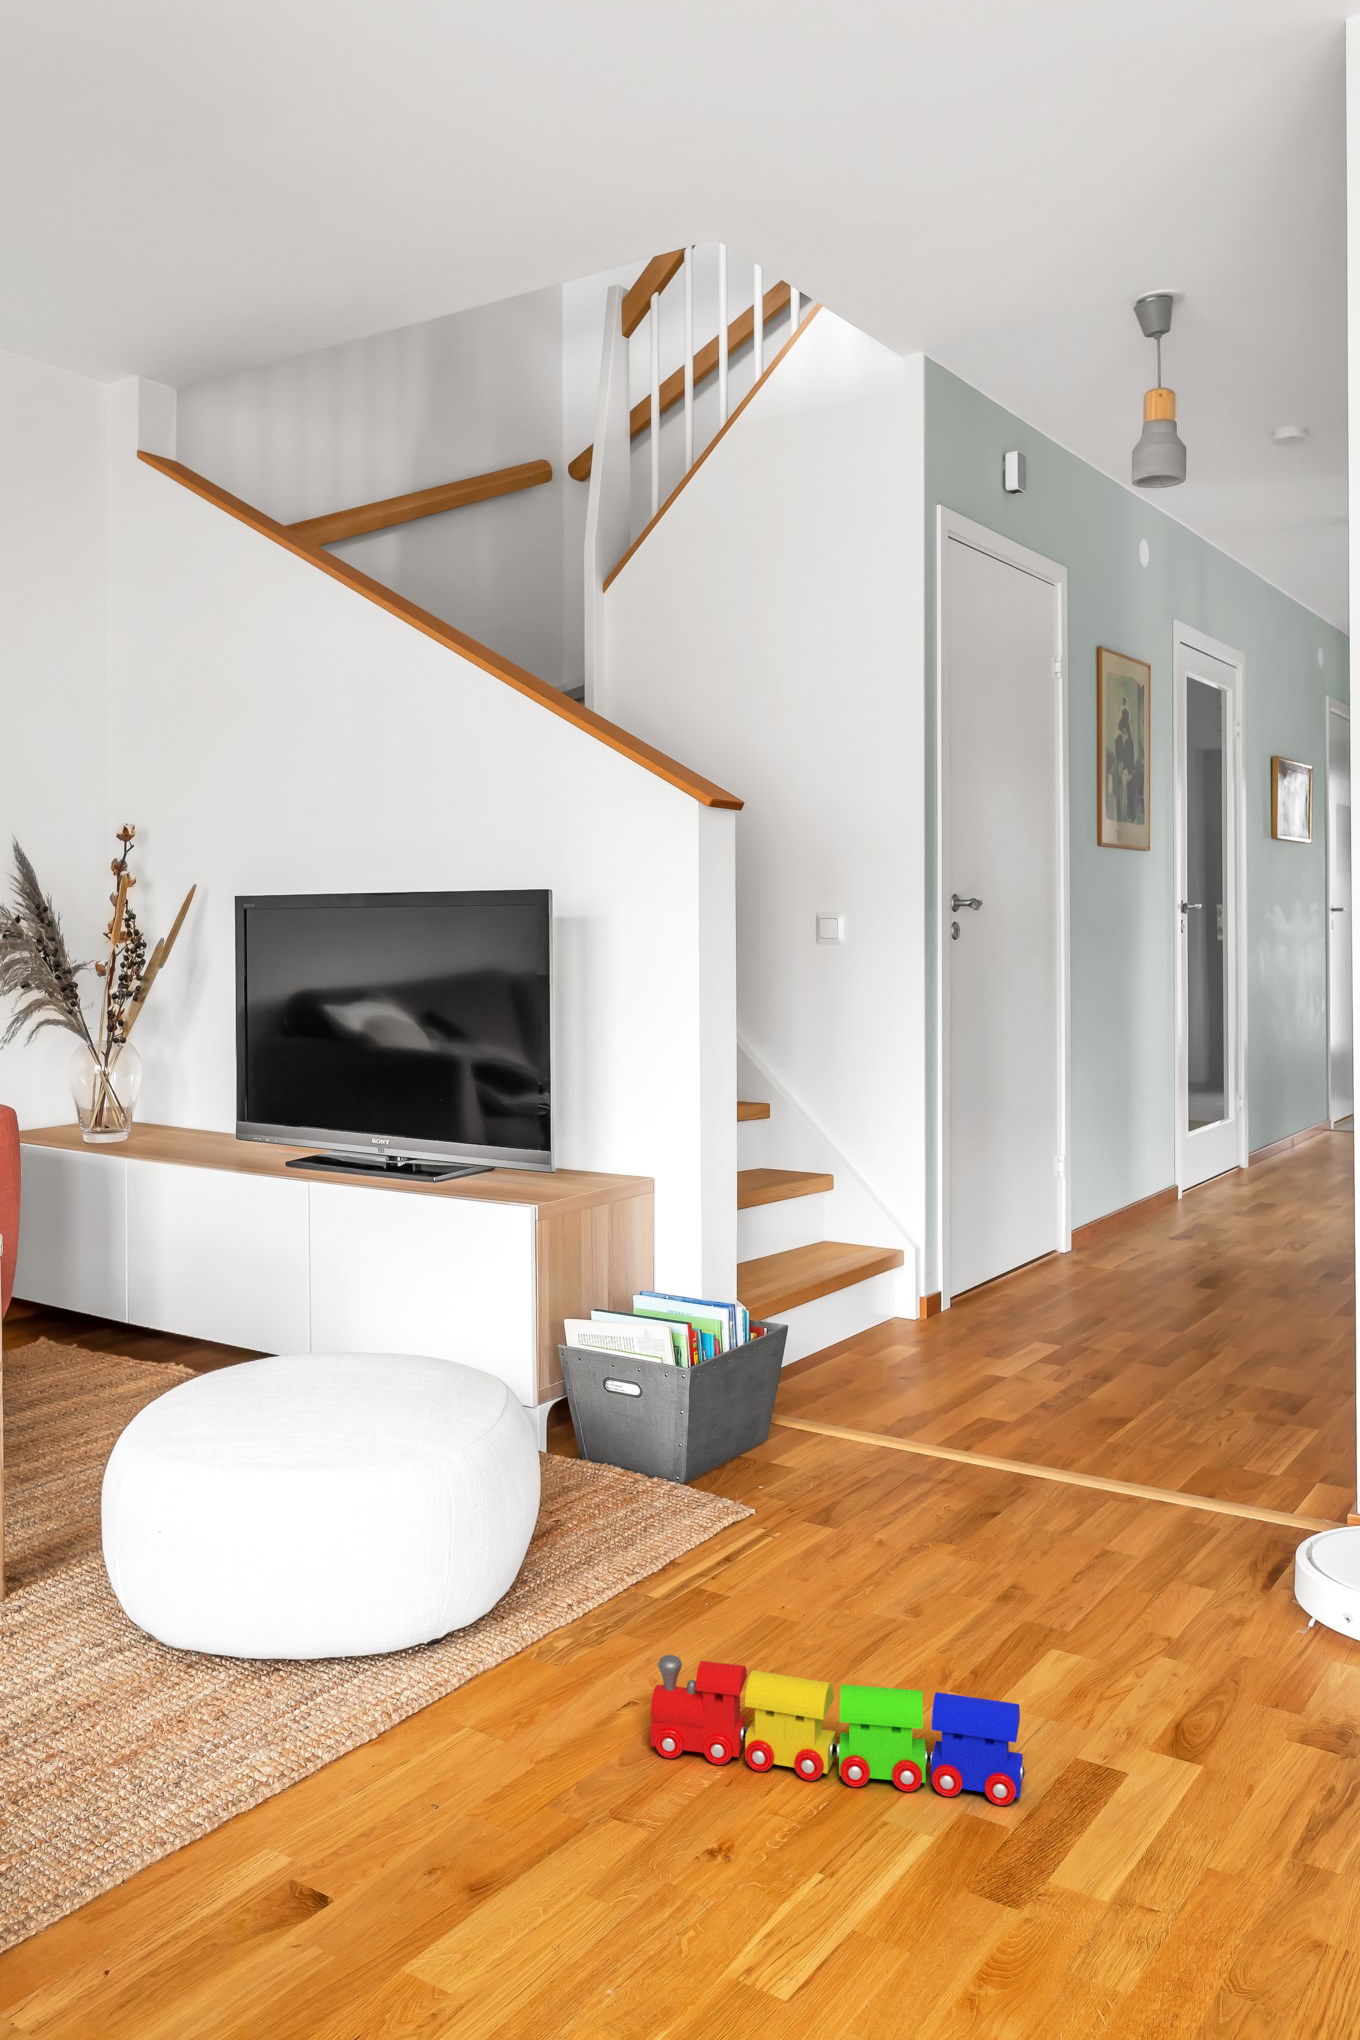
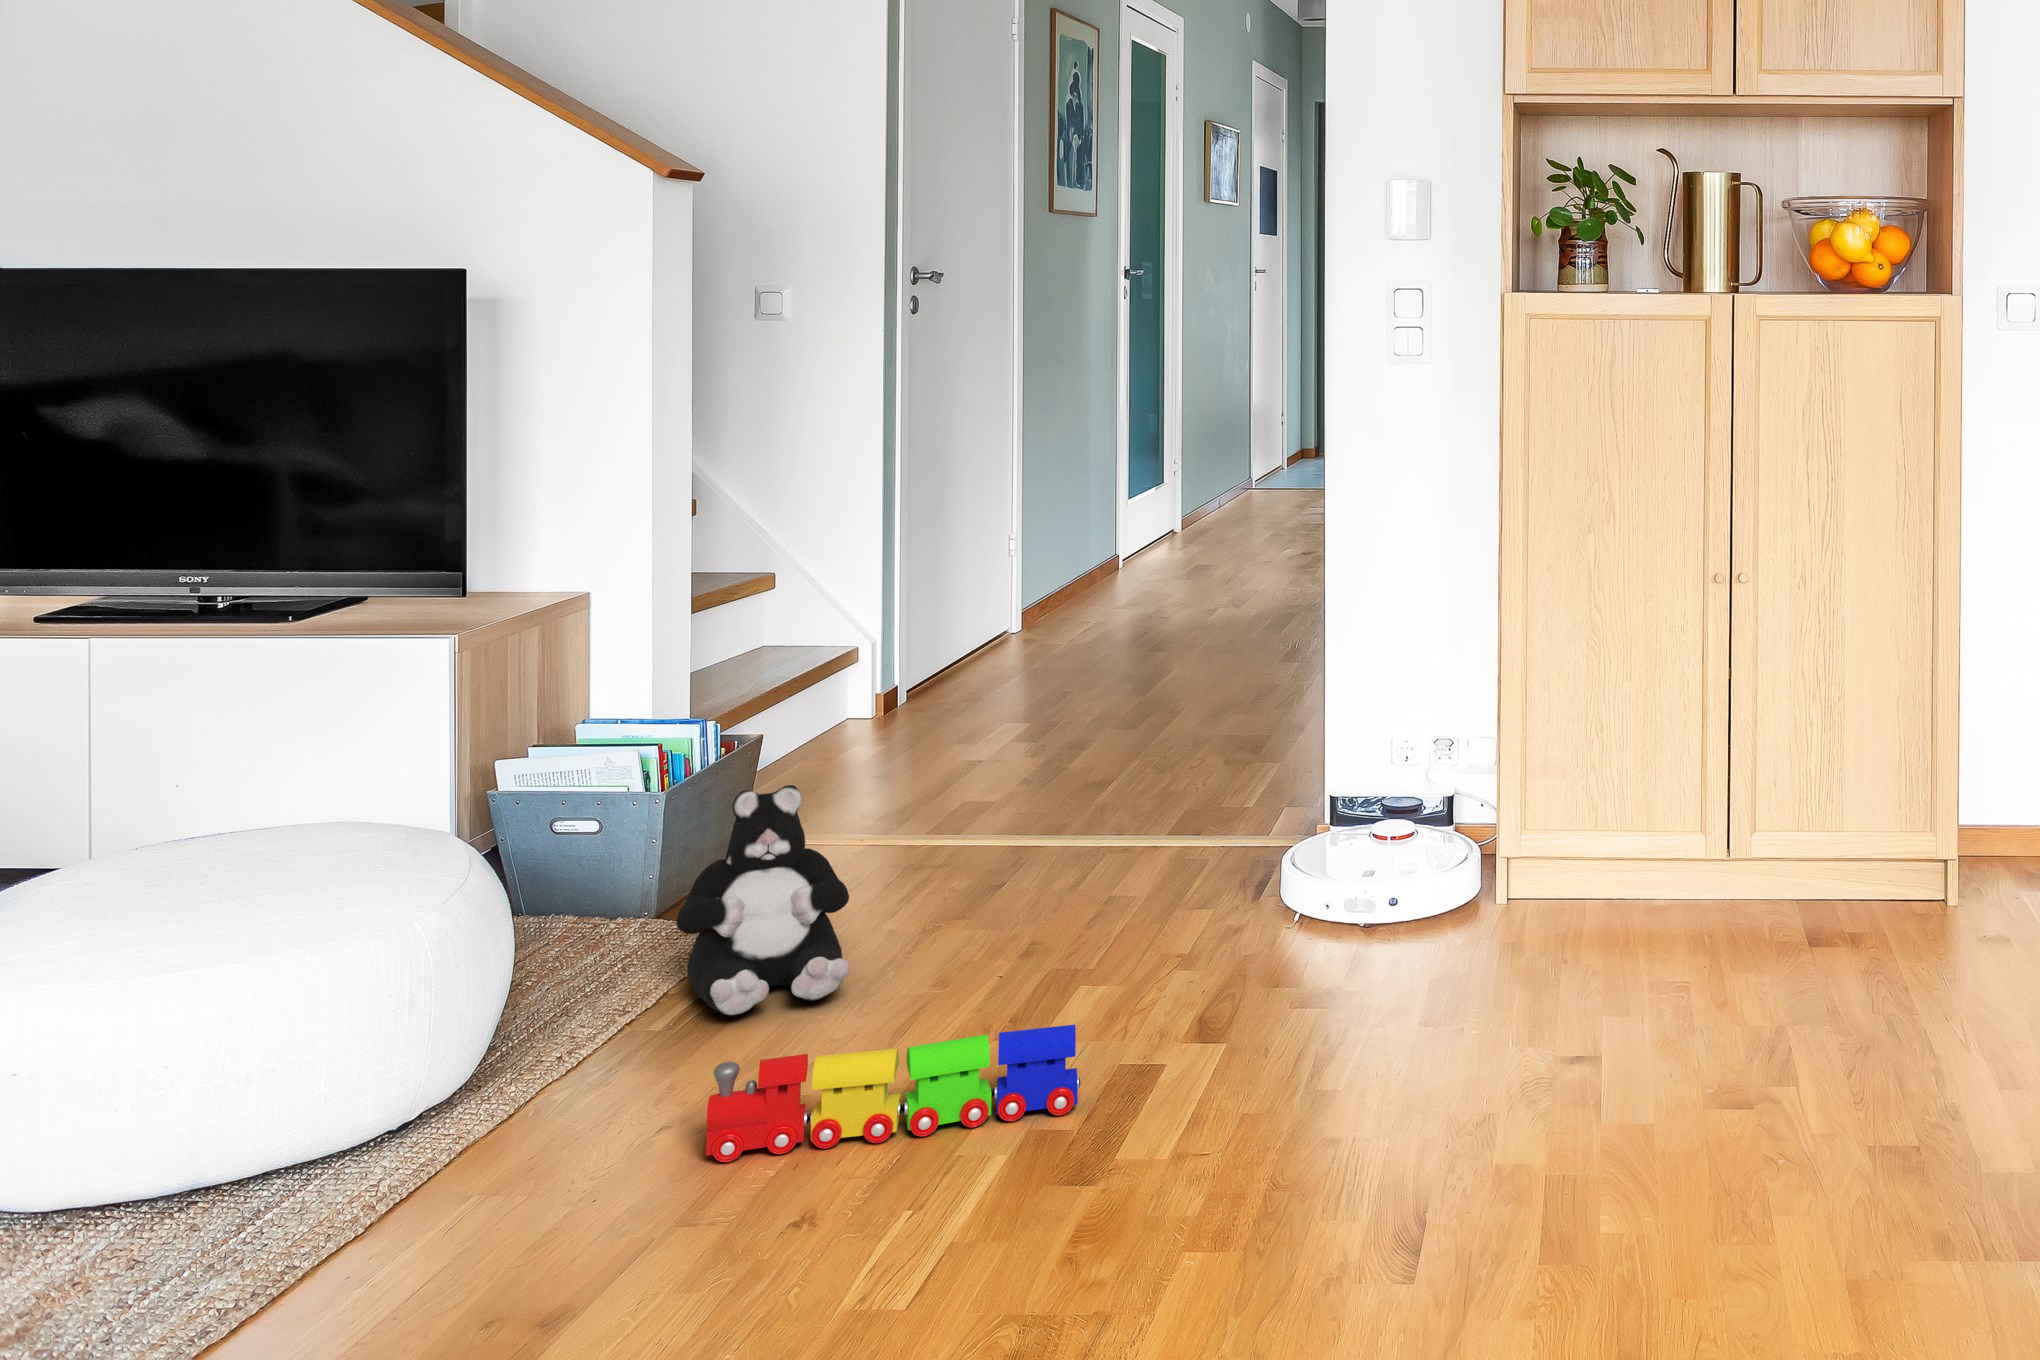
plush toy: none [676,1379,830,1601] -> present [676,785,849,1015]

